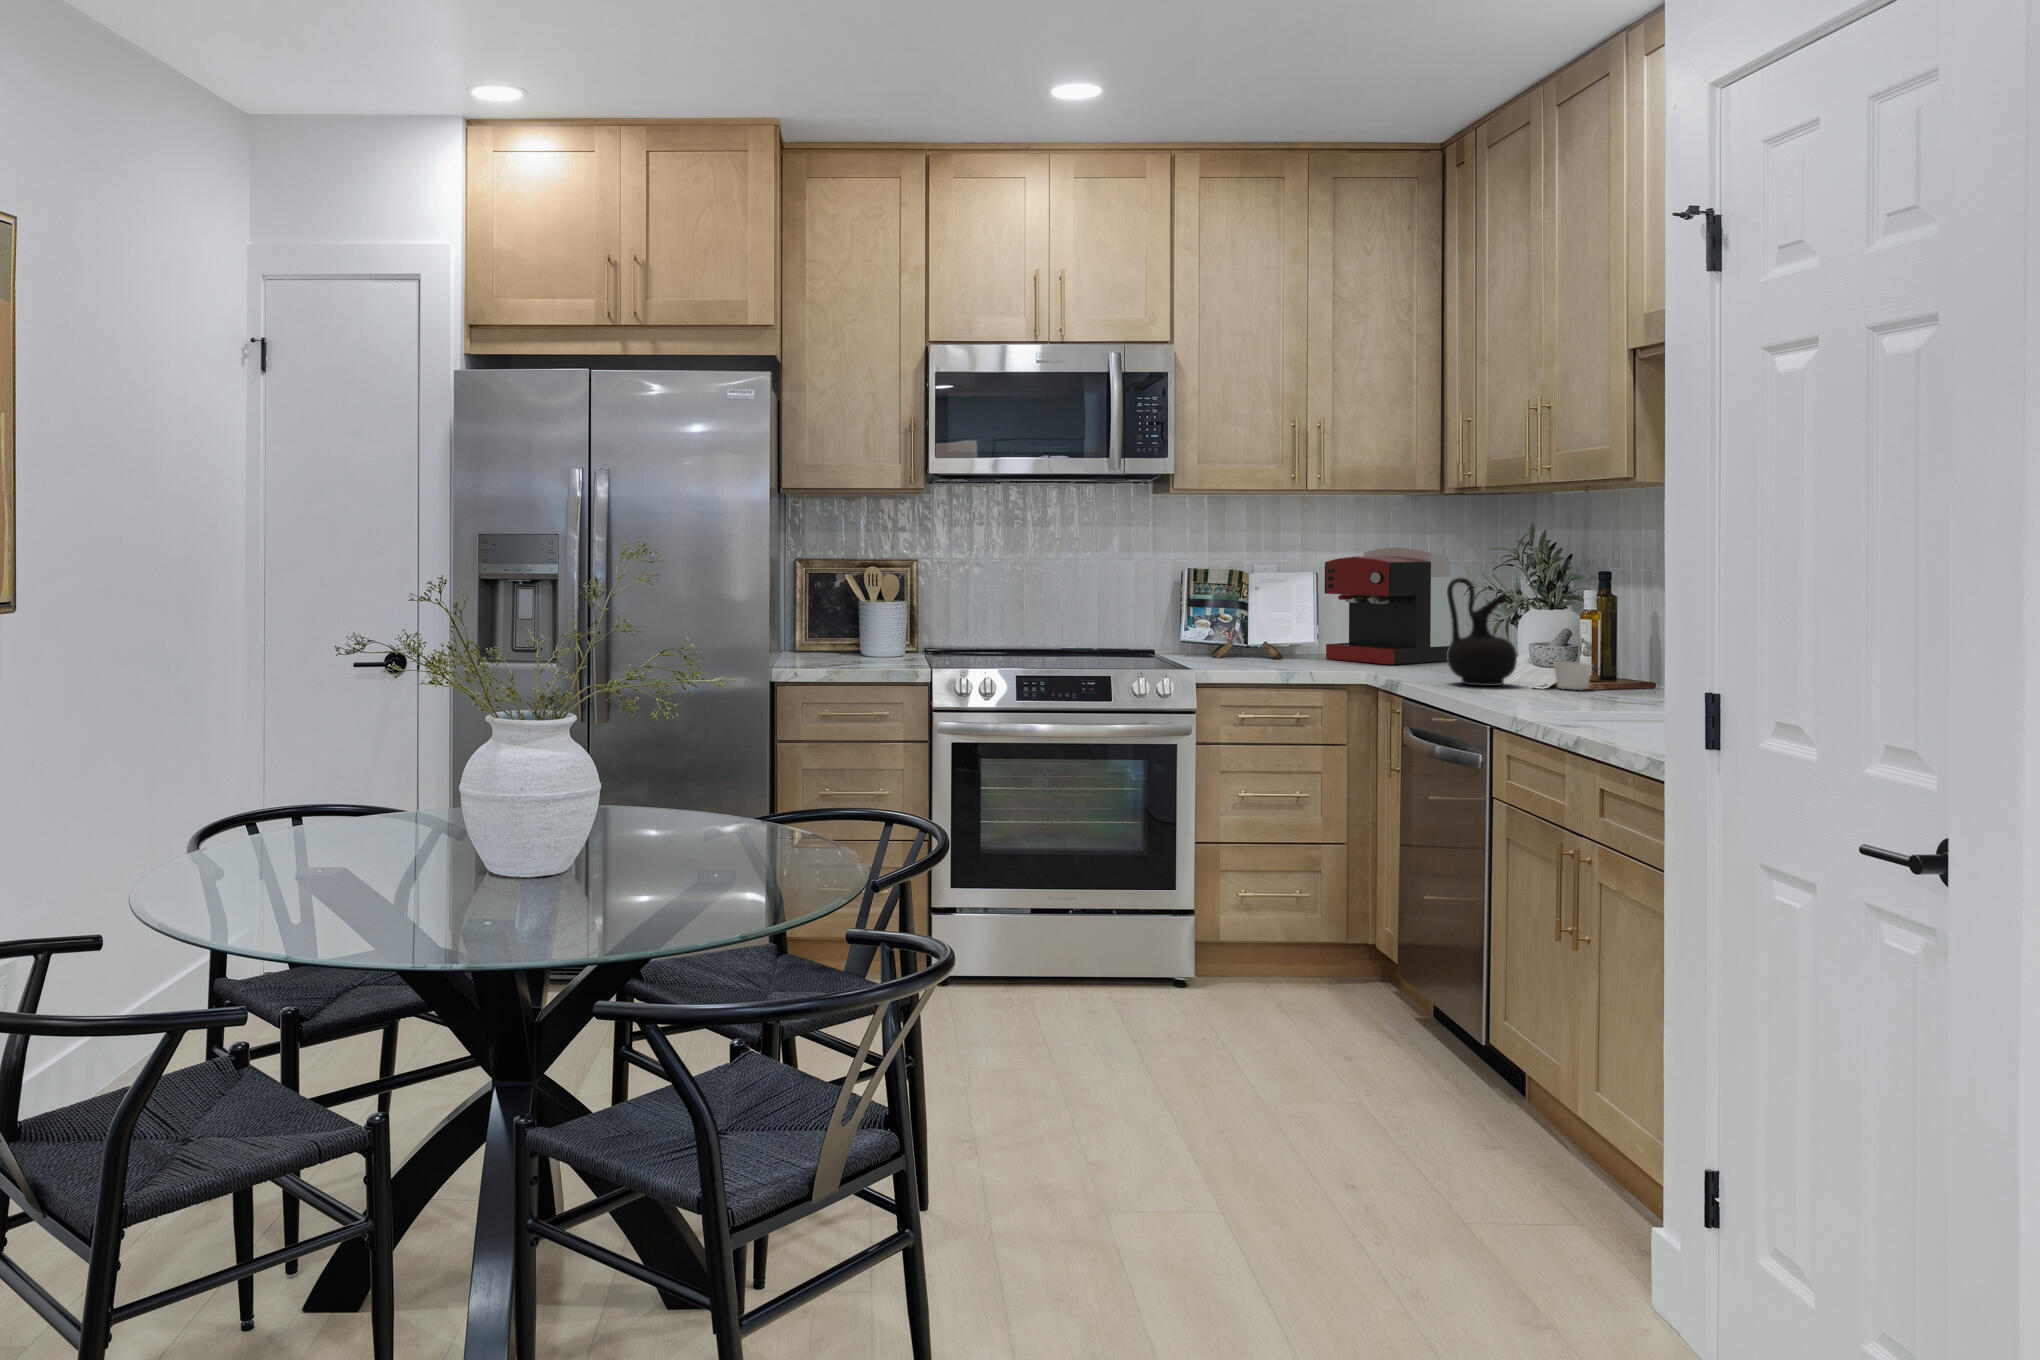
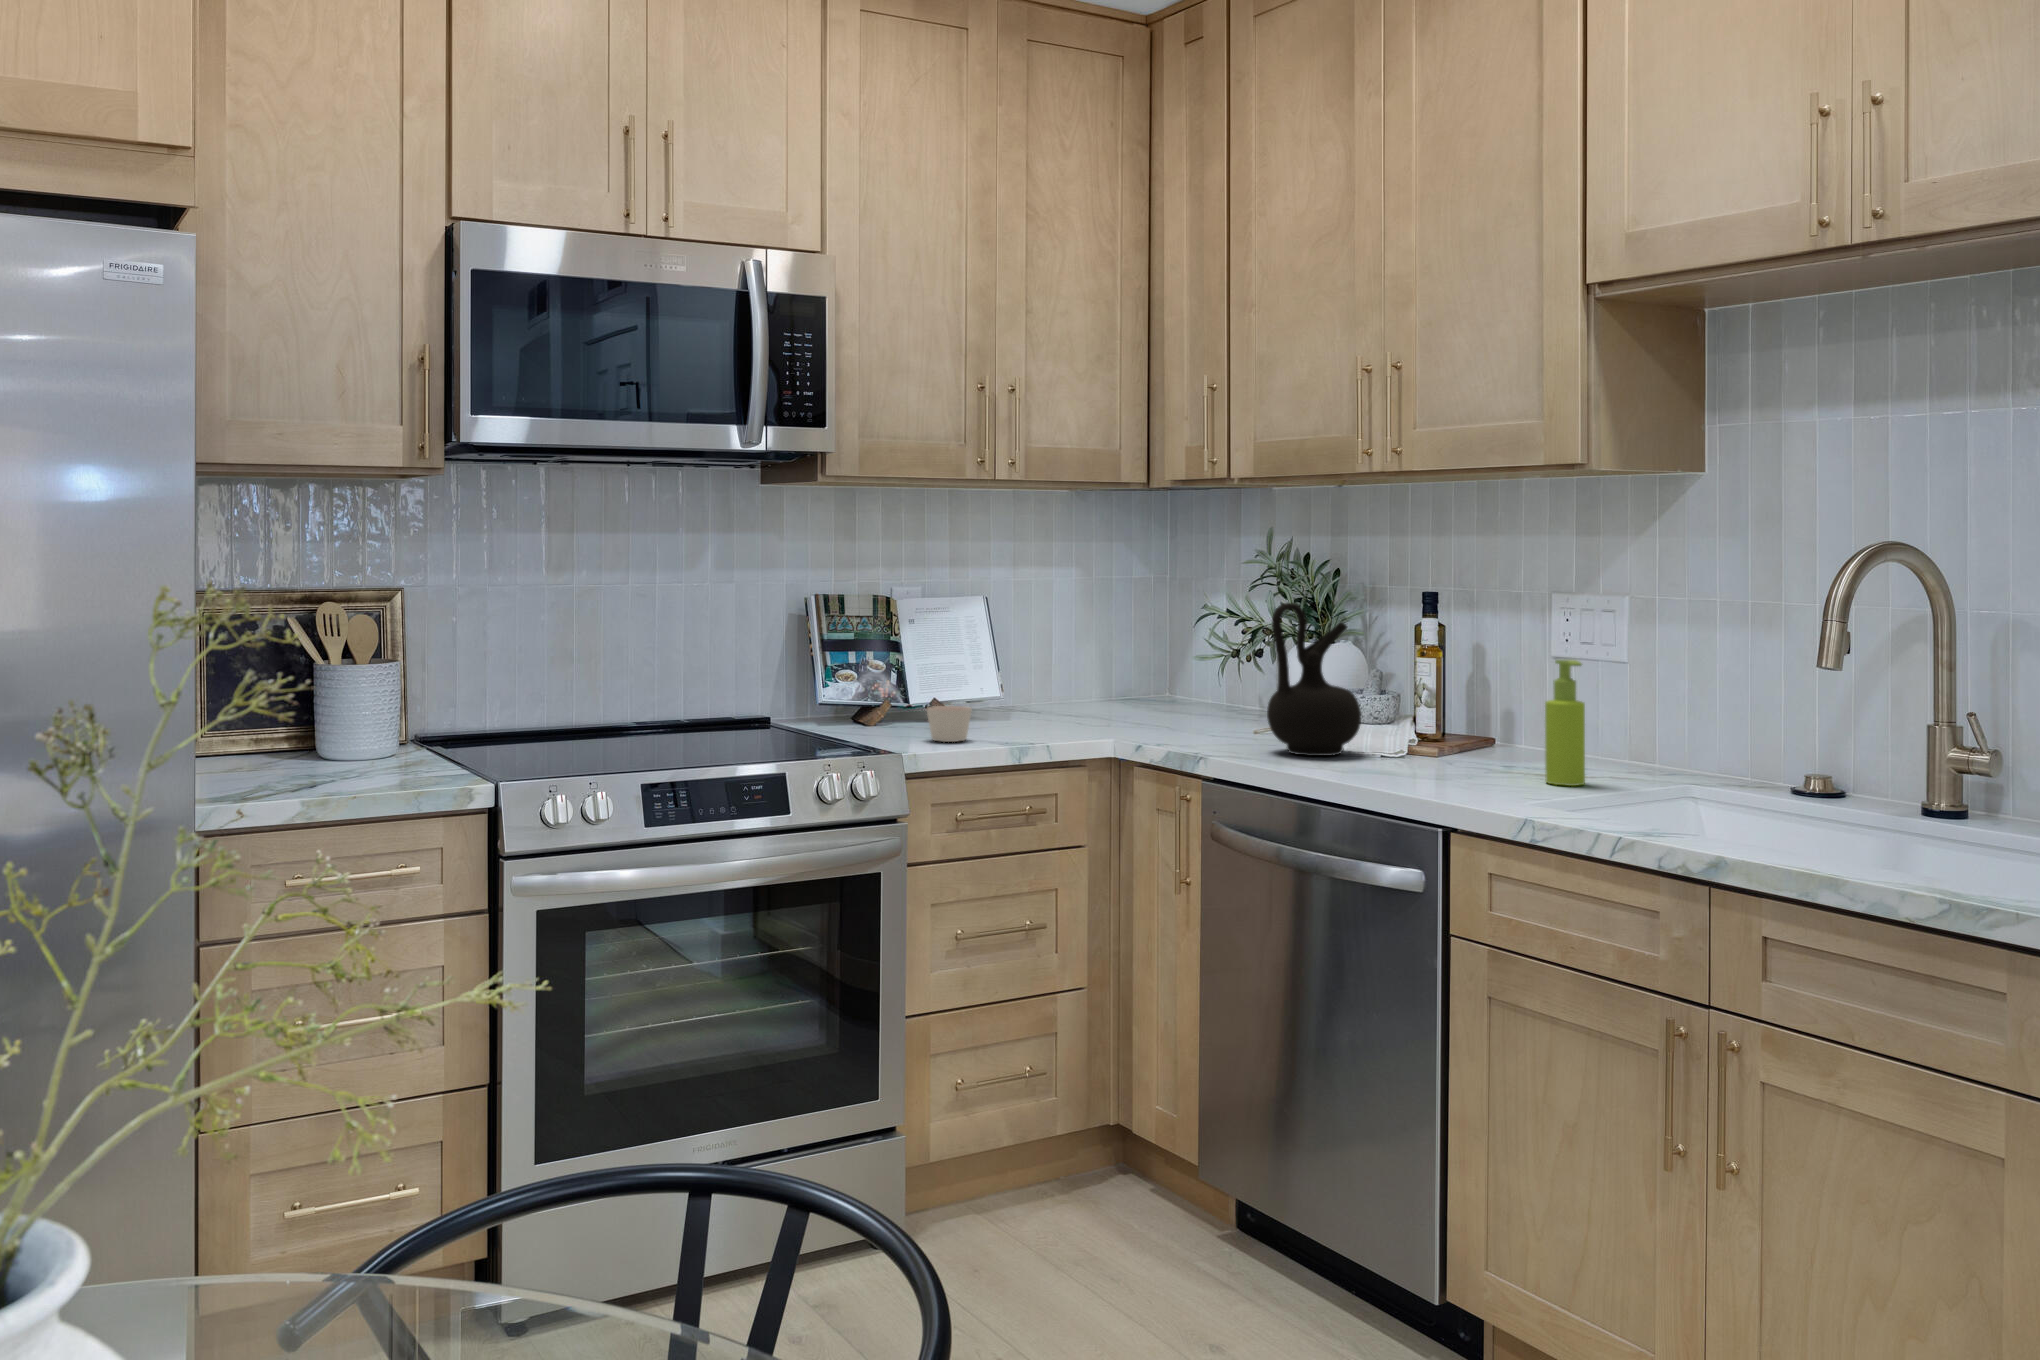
coffee maker: present [1325,547,1450,665] -> none [1013,561,1162,724]
soap dispenser: none [1595,619,1625,708] -> present [1545,660,1585,786]
candle: present [1553,662,1592,690] -> present [927,706,972,742]

